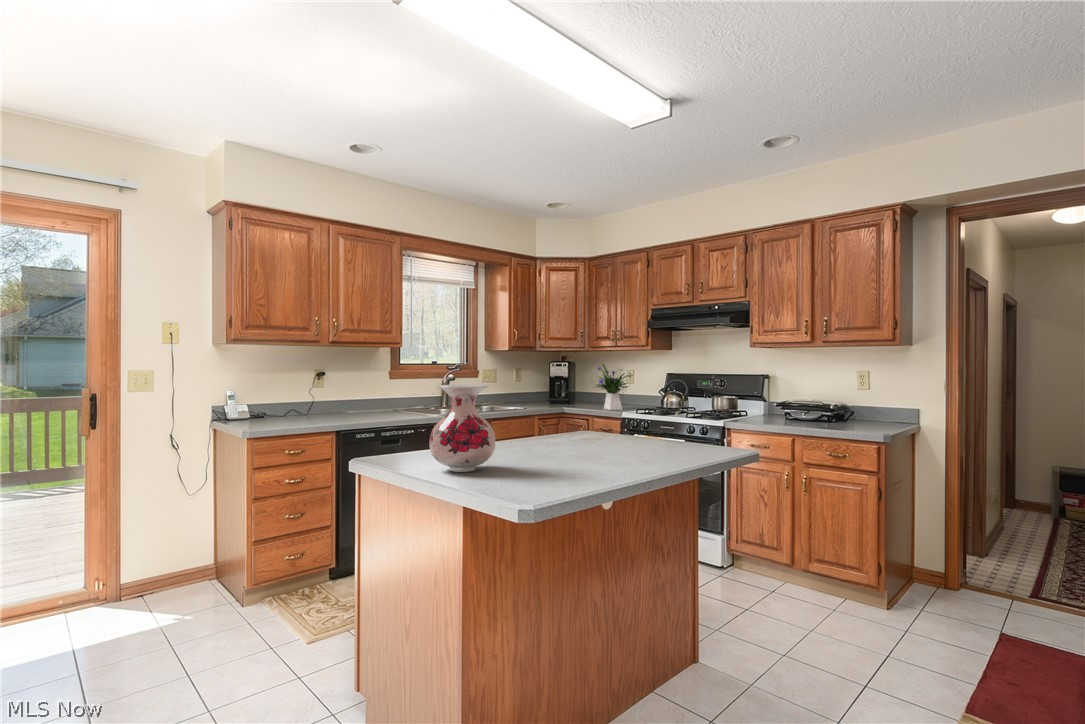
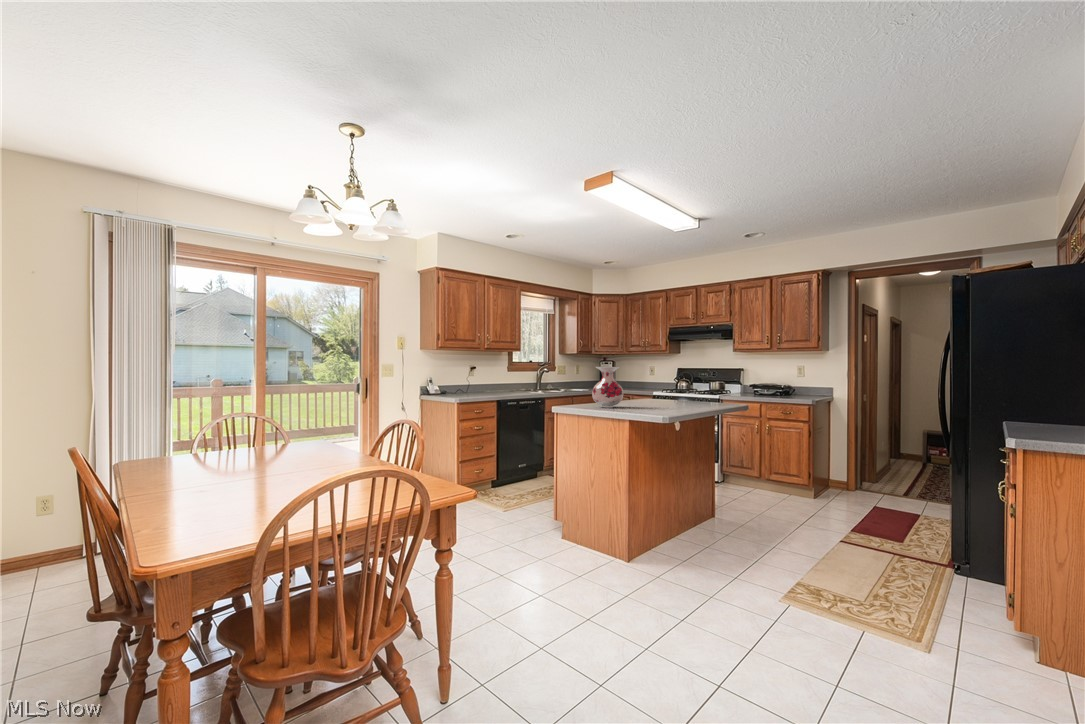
flower arrangement: present [596,364,631,410] -> none [627,362,655,393]

